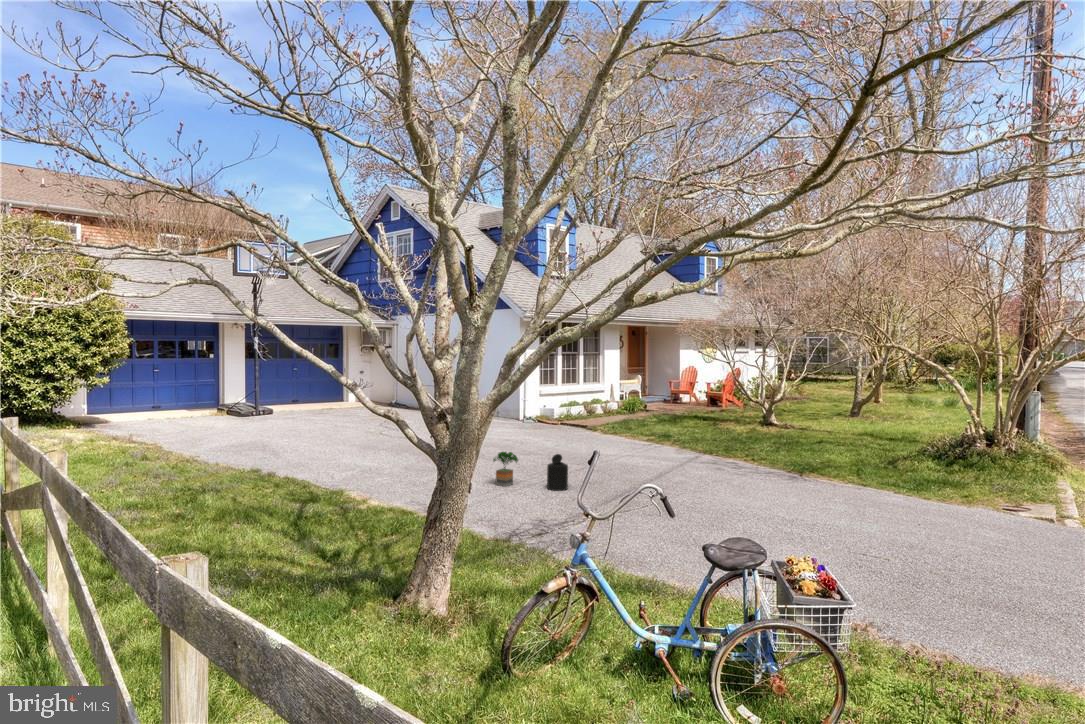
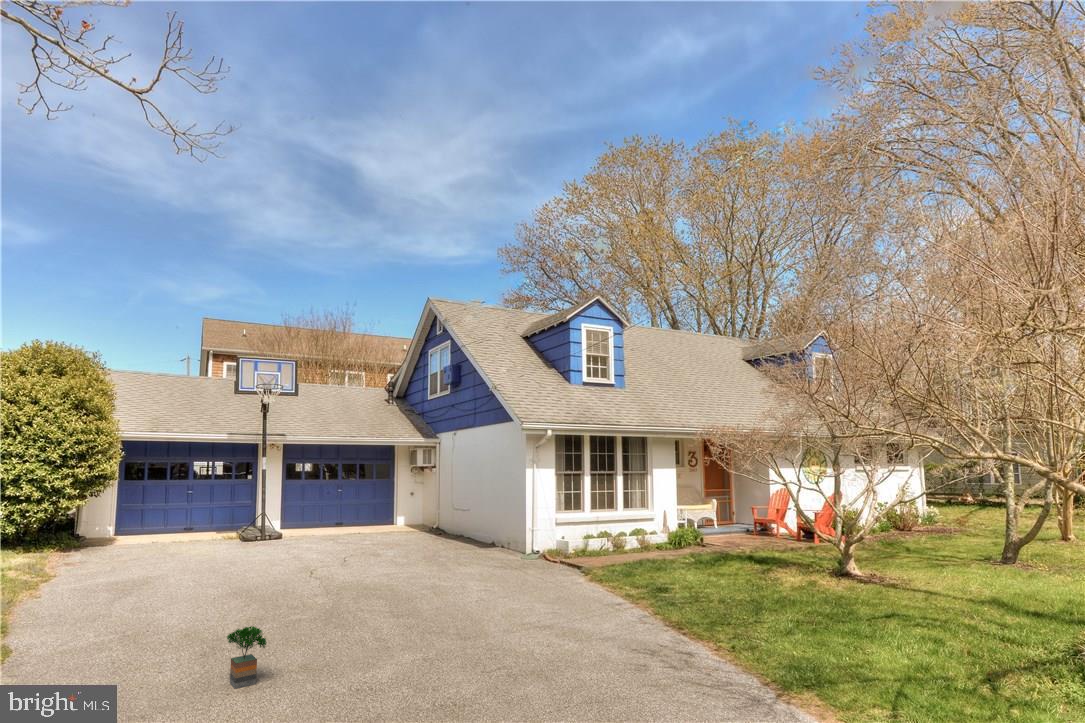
trash can: present [547,454,568,491] -> none [281,640,320,708]

